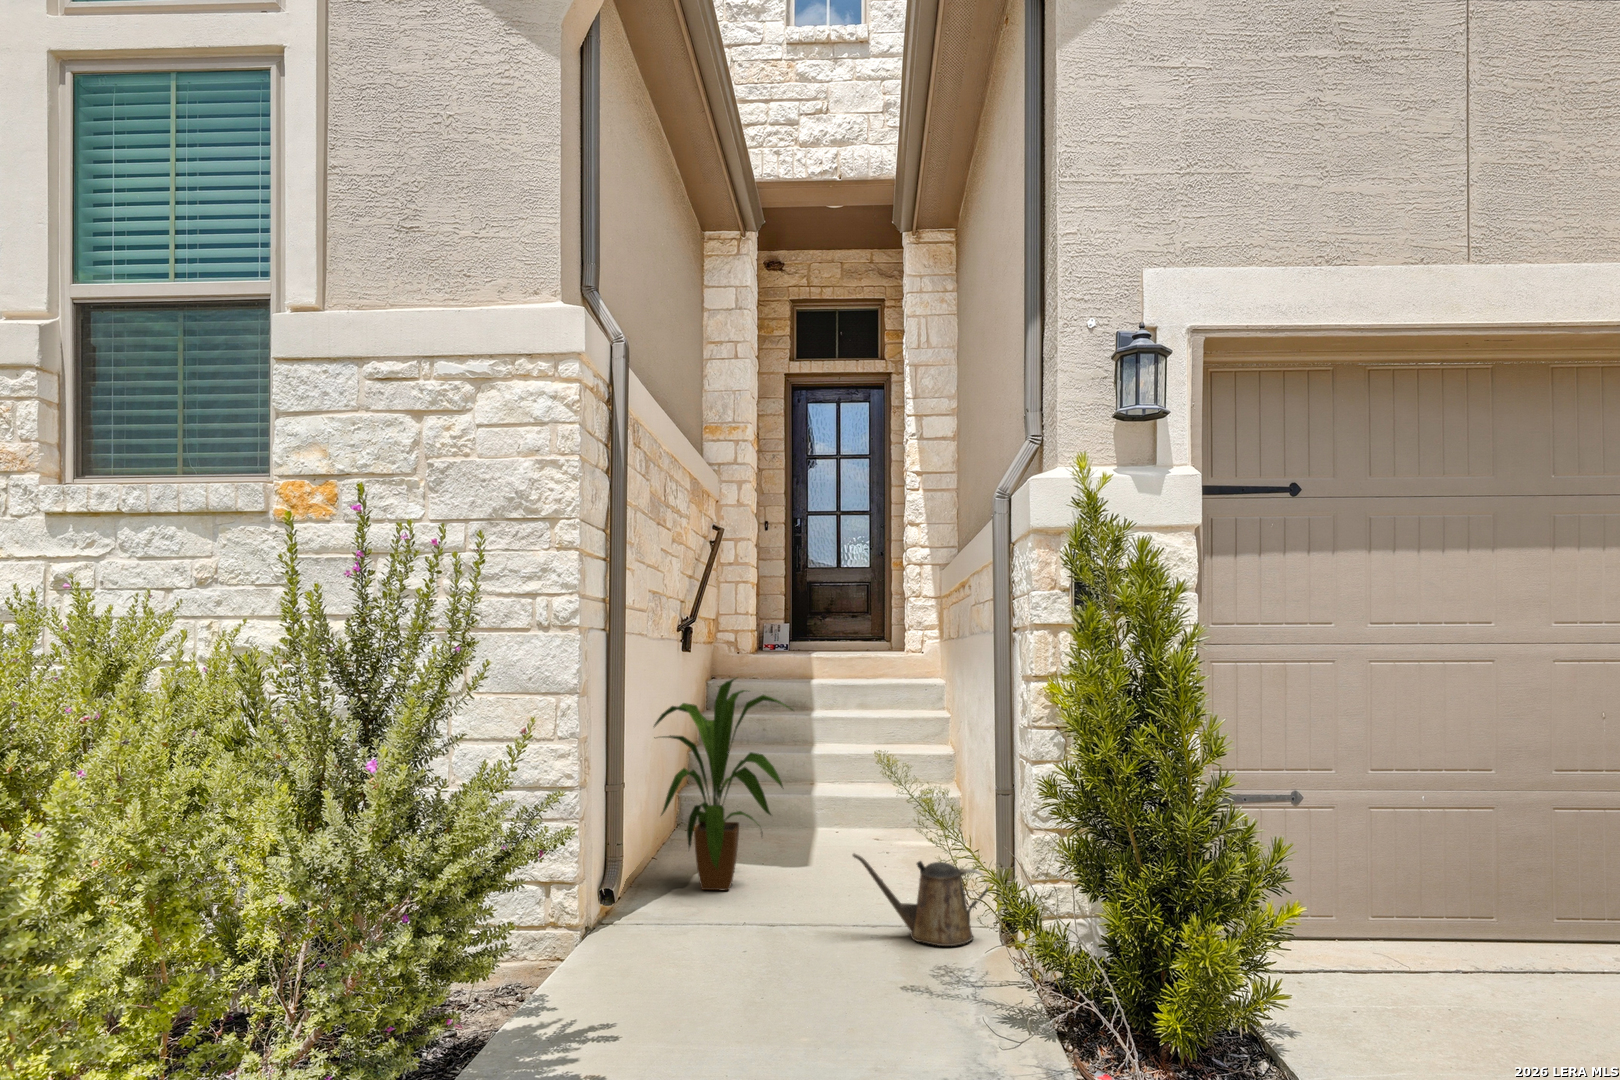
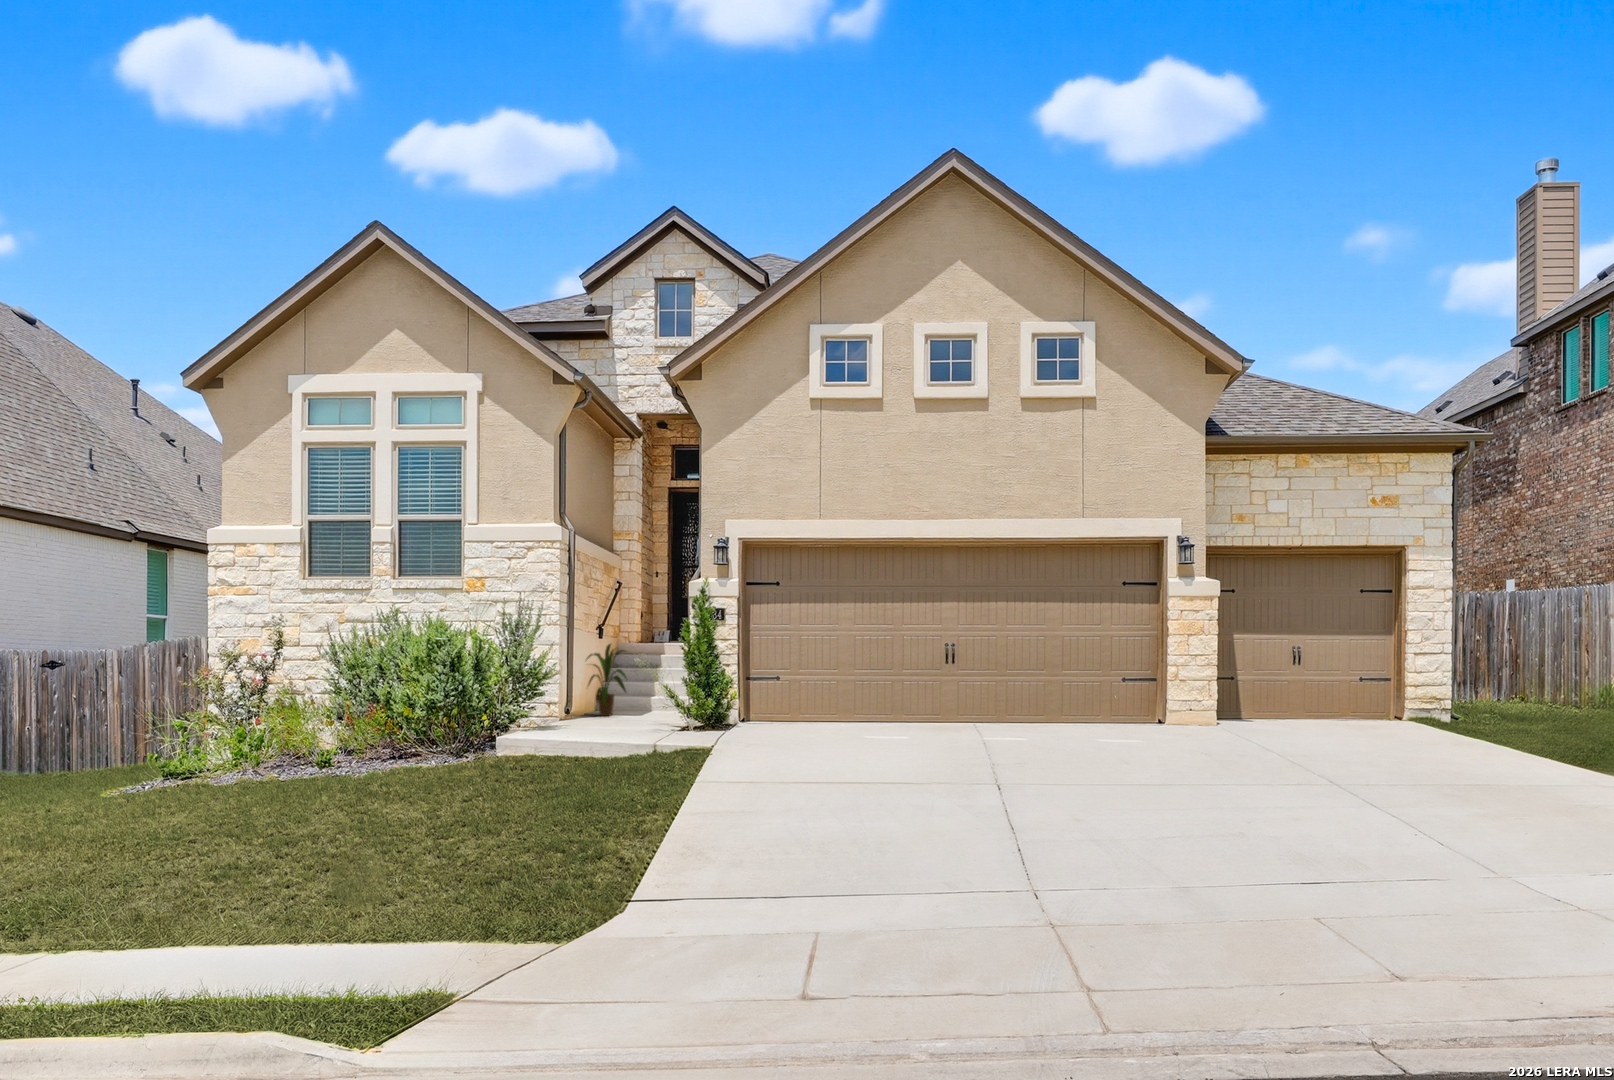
watering can: present [853,853,988,946] -> none [645,697,687,724]

